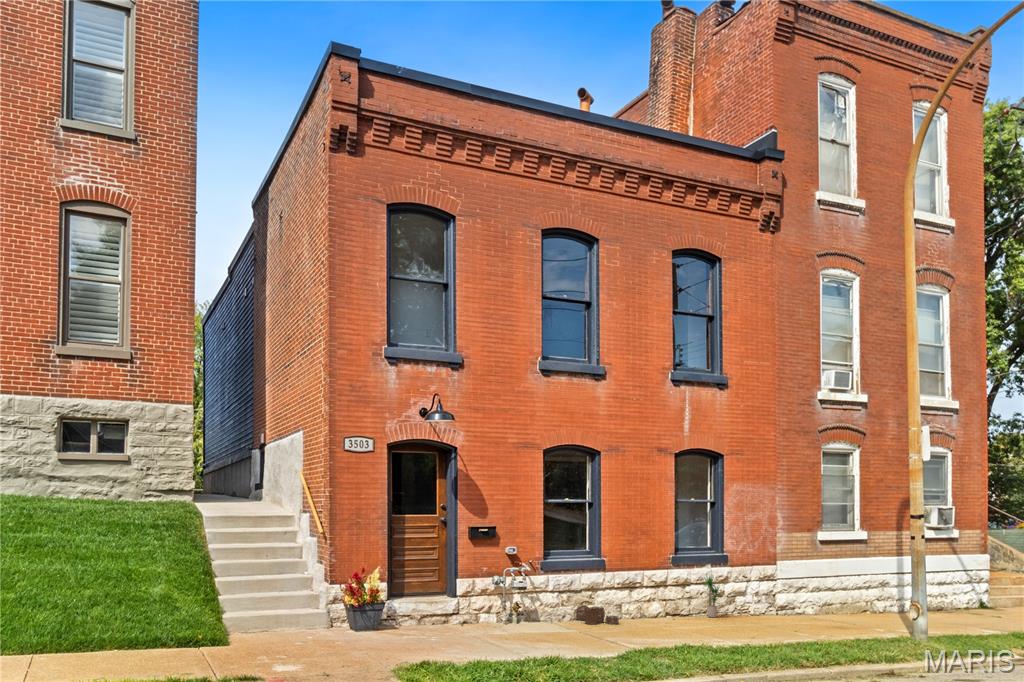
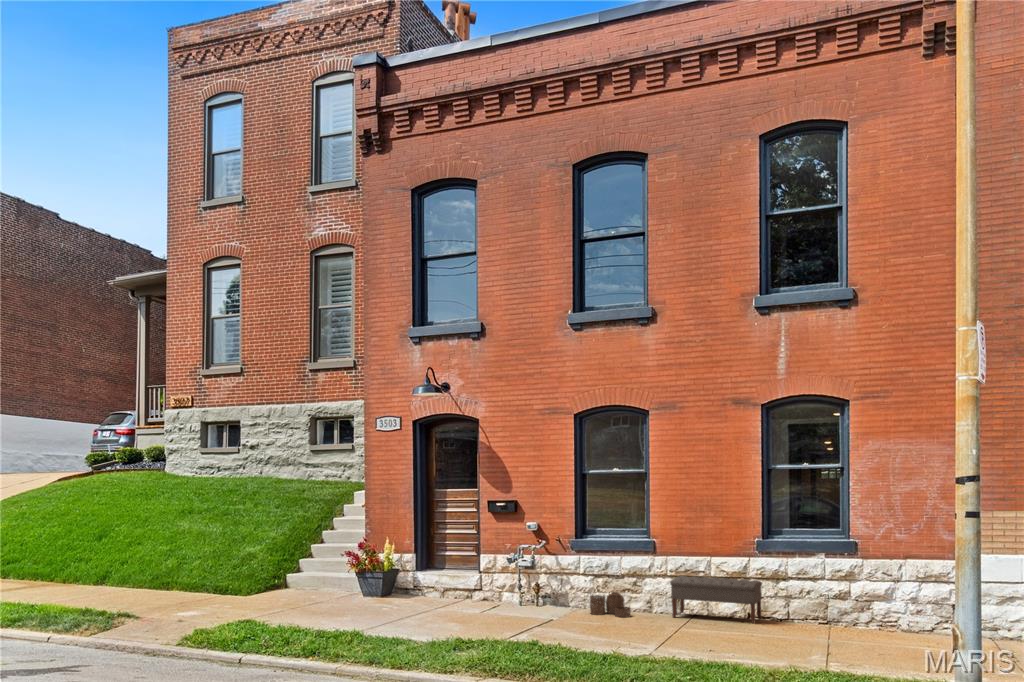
potted plant: present [705,576,719,617] -> none [781,564,822,626]
bench: none [625,587,693,621] -> present [670,576,762,624]

